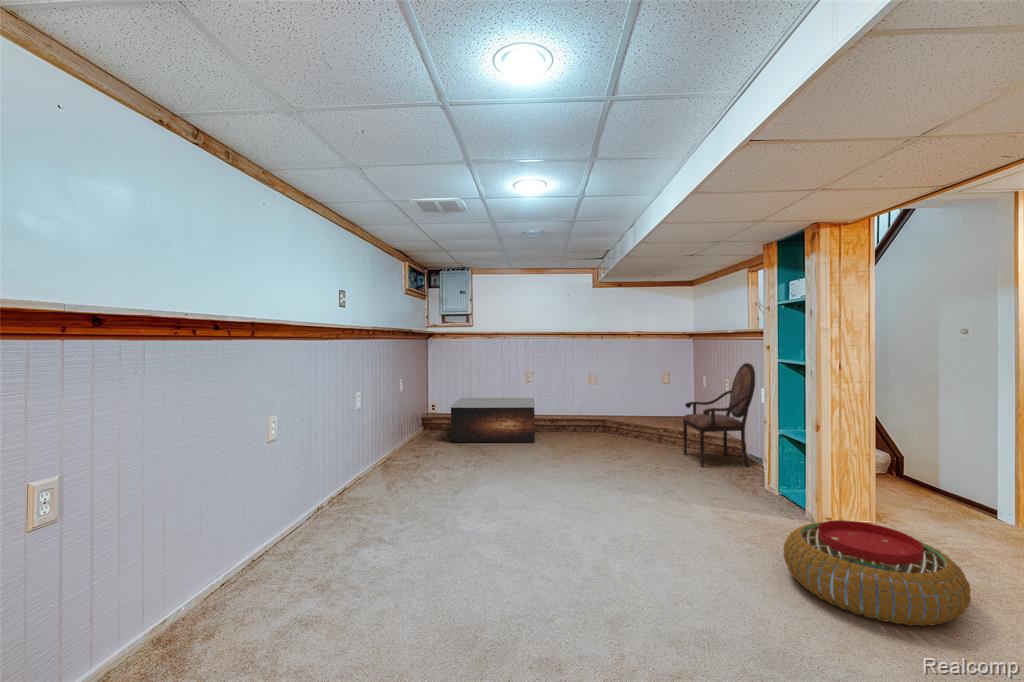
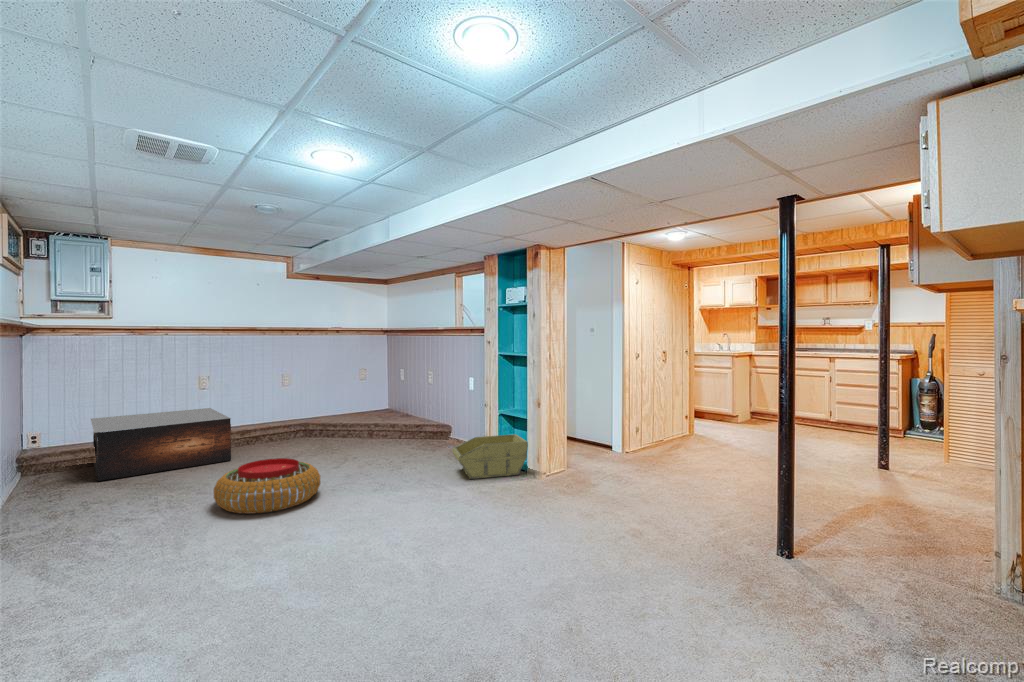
armchair: present [683,363,755,467] -> none [402,356,465,453]
storage bin: none [708,458,804,514] -> present [452,434,528,479]
pouf: present [784,520,971,626] -> present [214,458,320,514]

